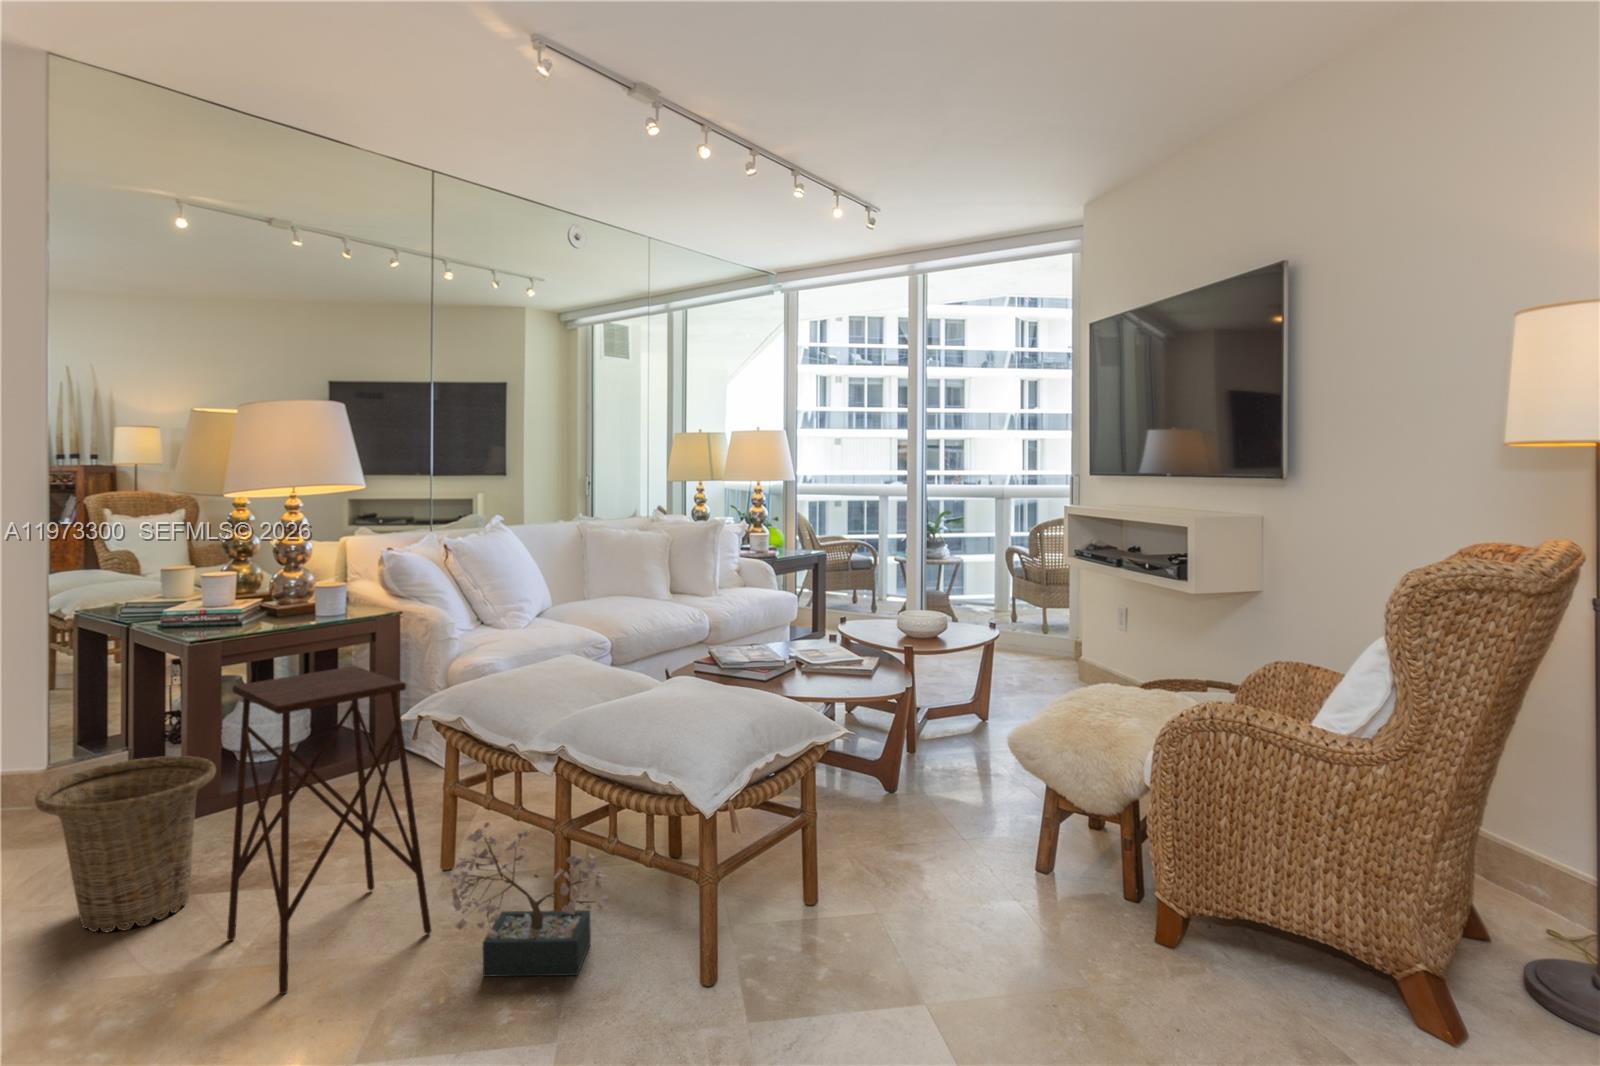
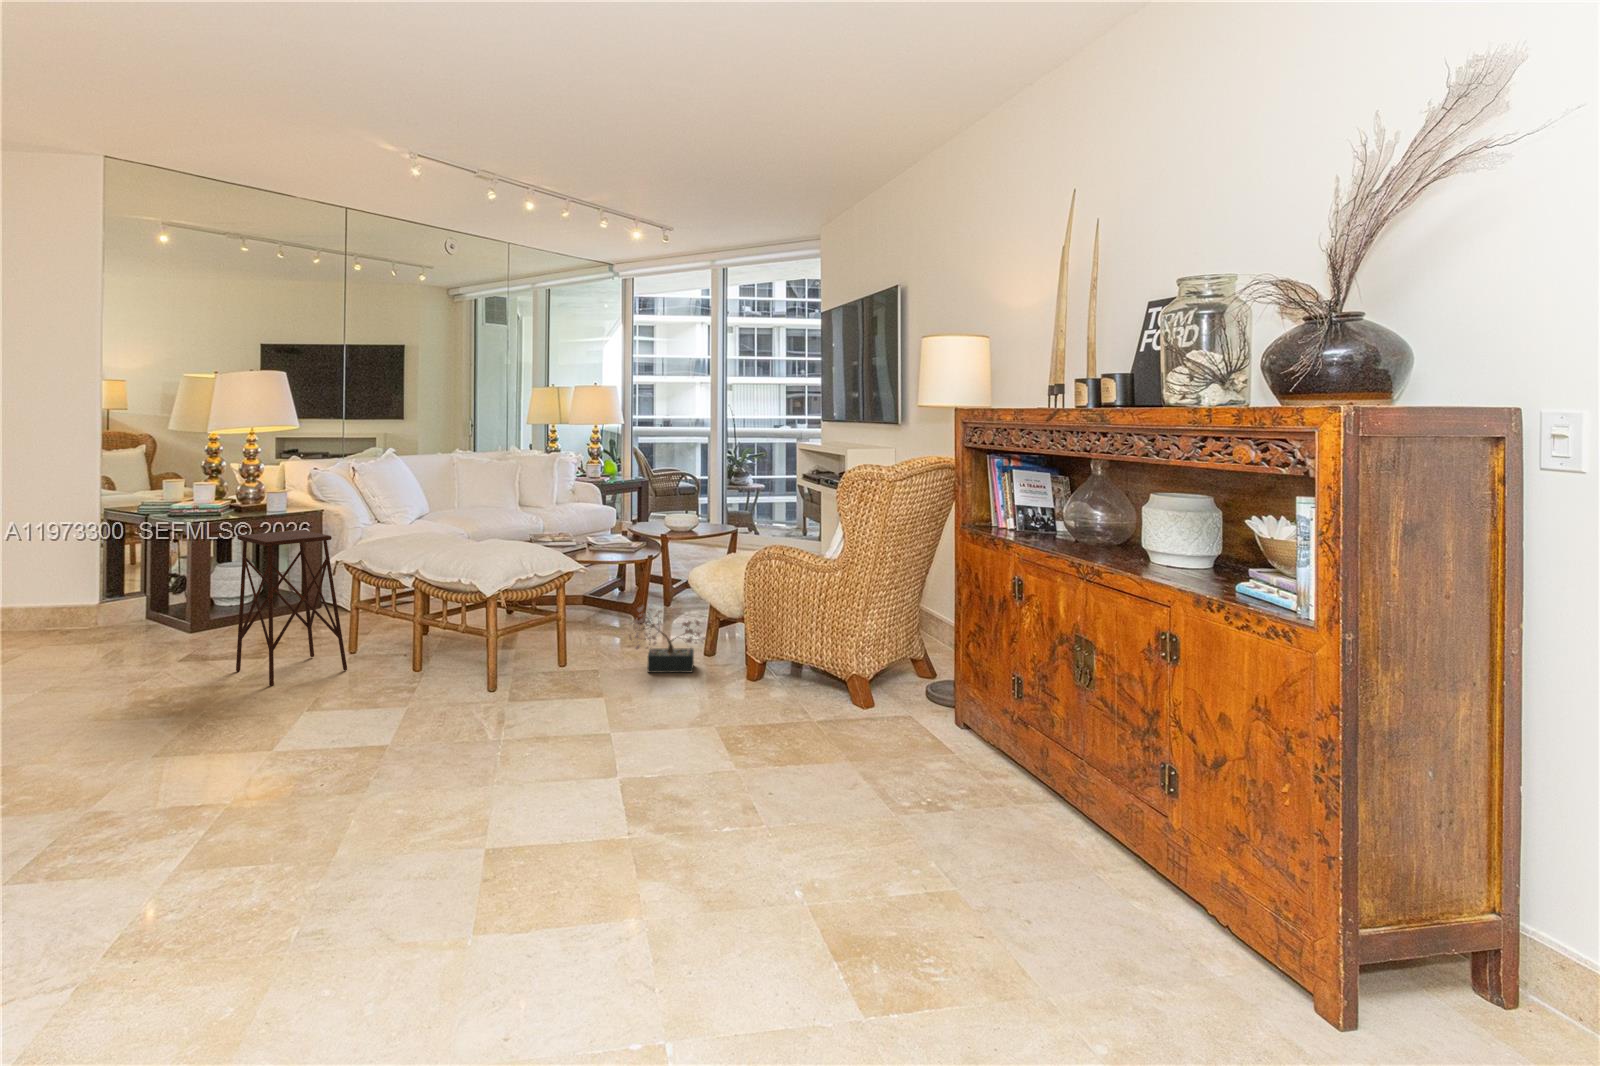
basket: present [35,756,216,932] -> none [127,582,222,669]
decorative plant: present [446,822,610,977] -> present [629,605,706,673]

